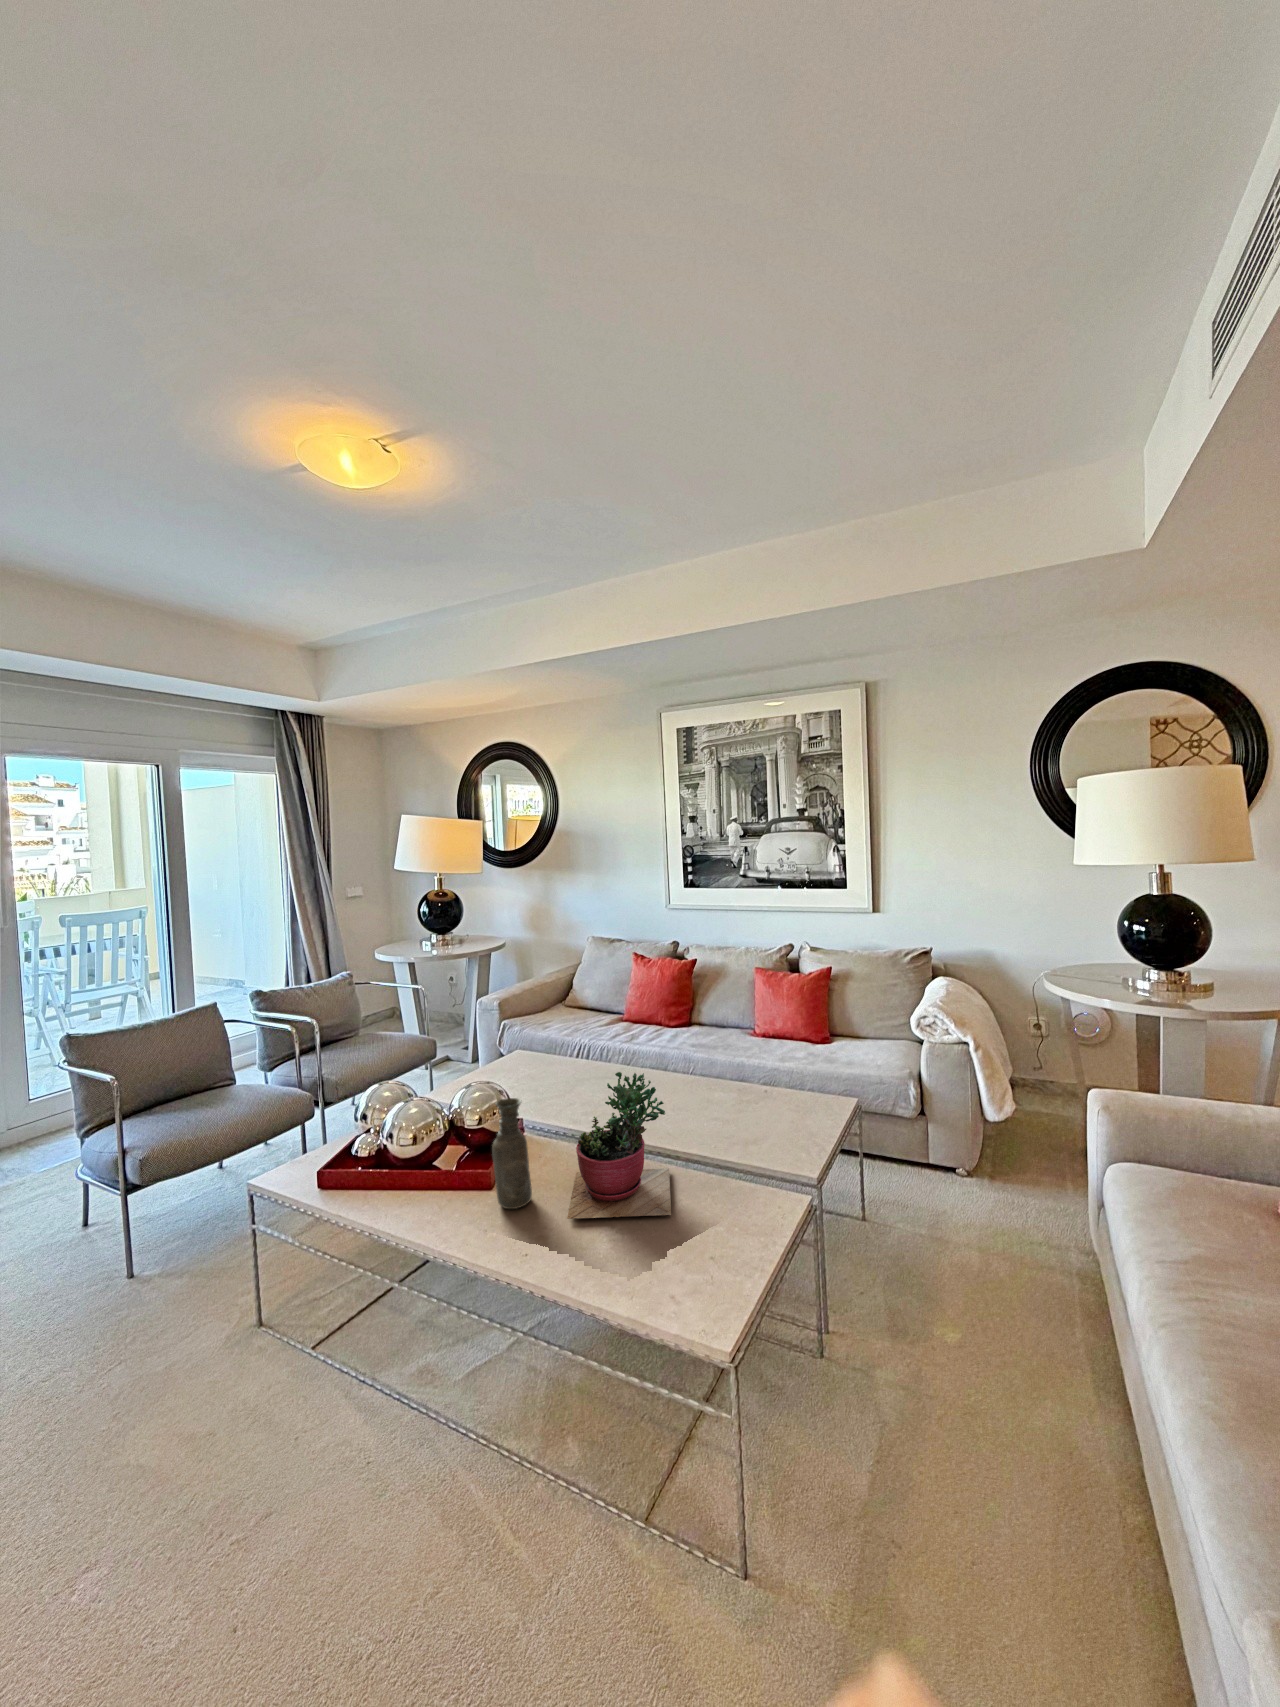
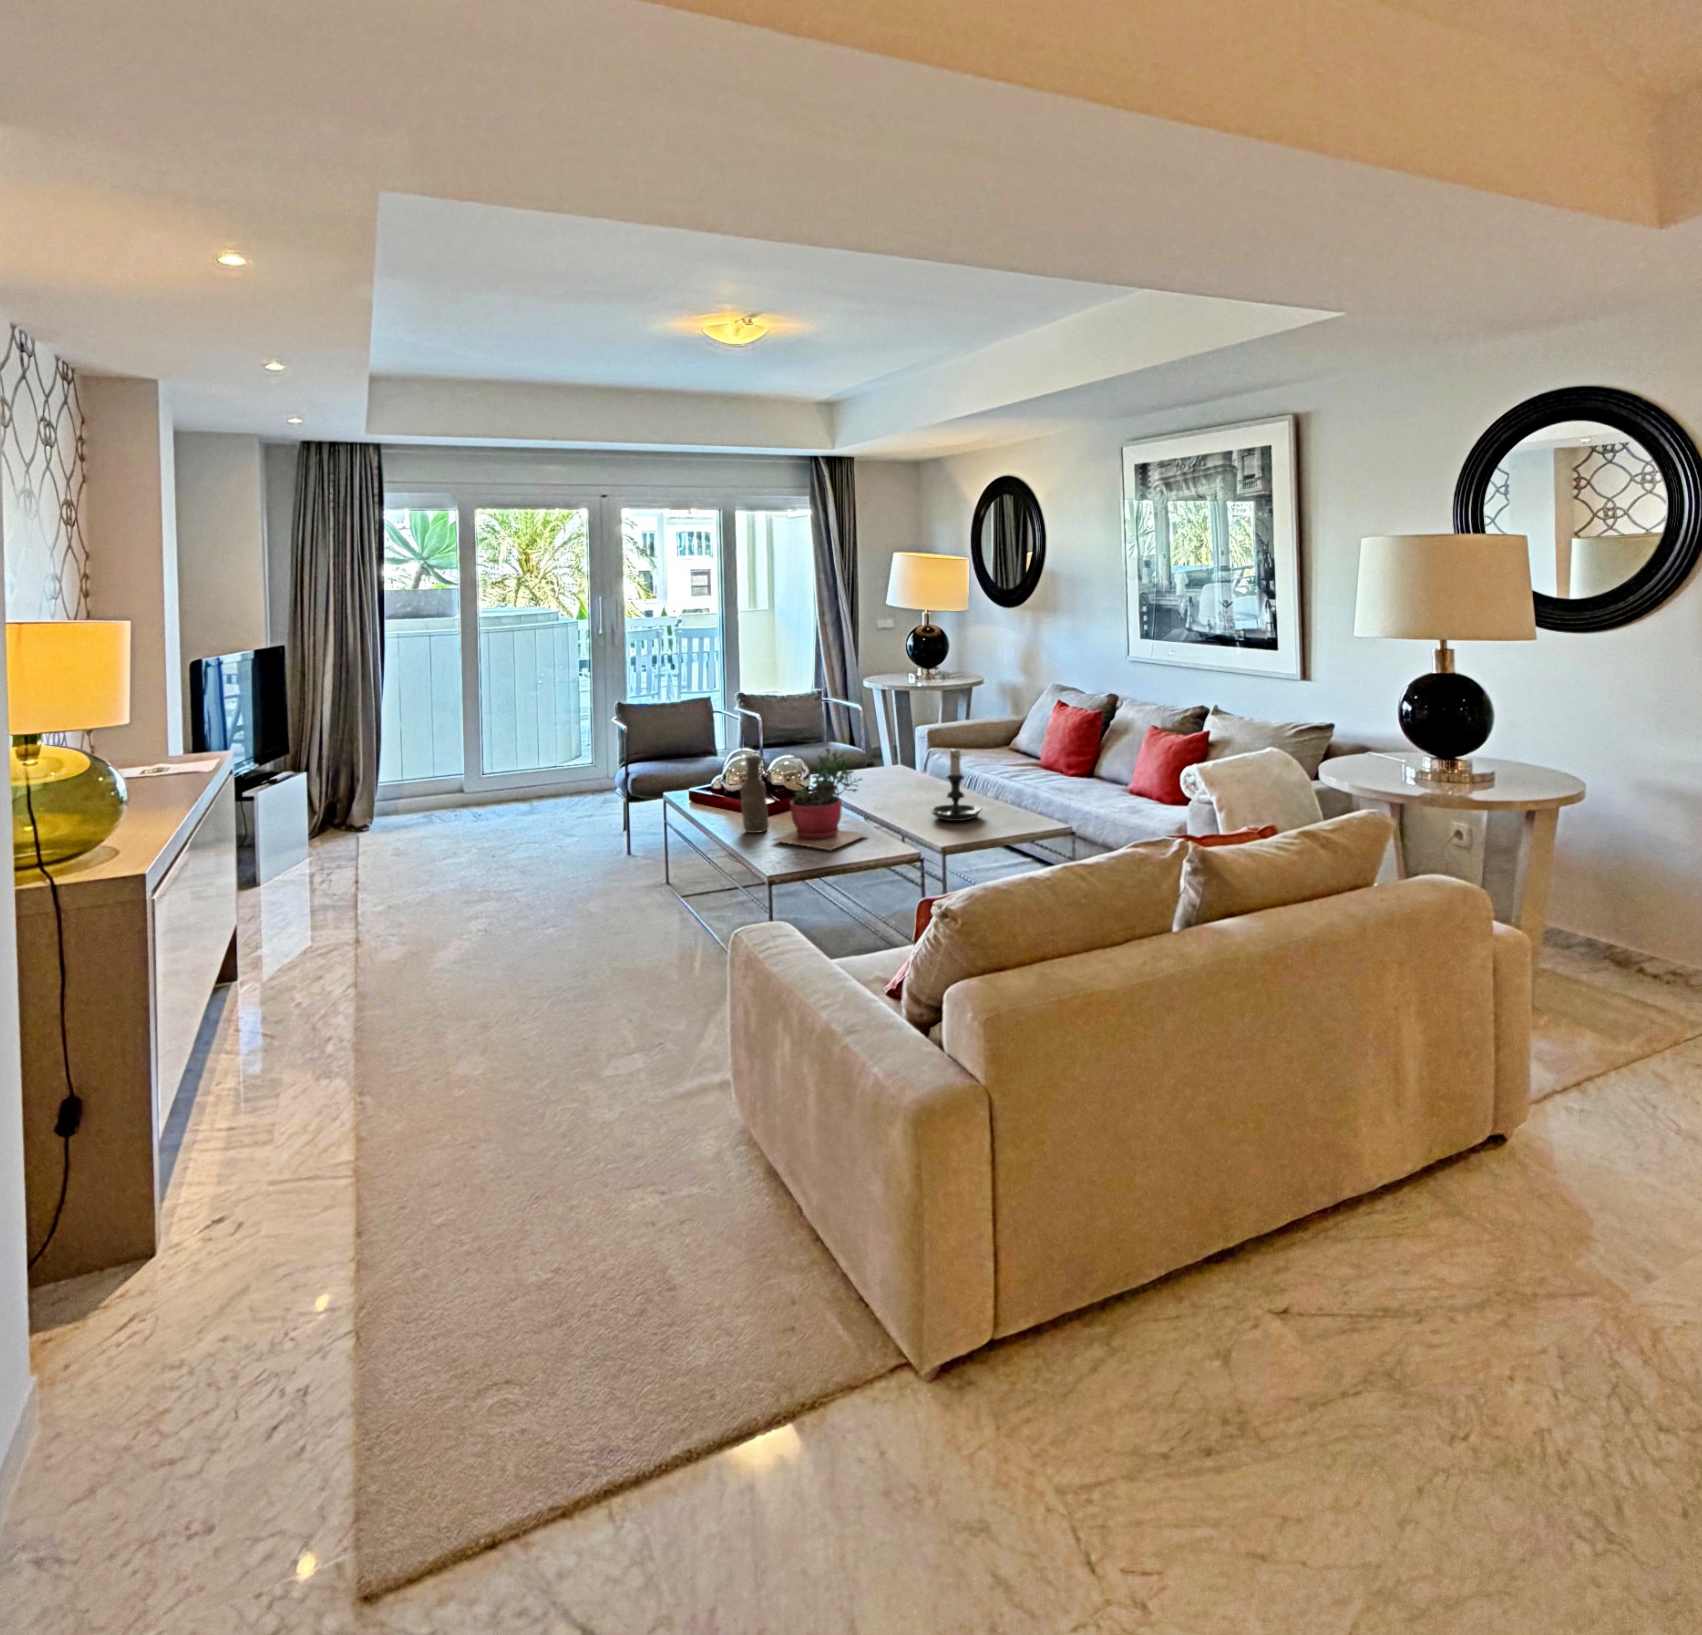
candle holder: none [686,1031,746,1122] -> present [931,749,982,821]

